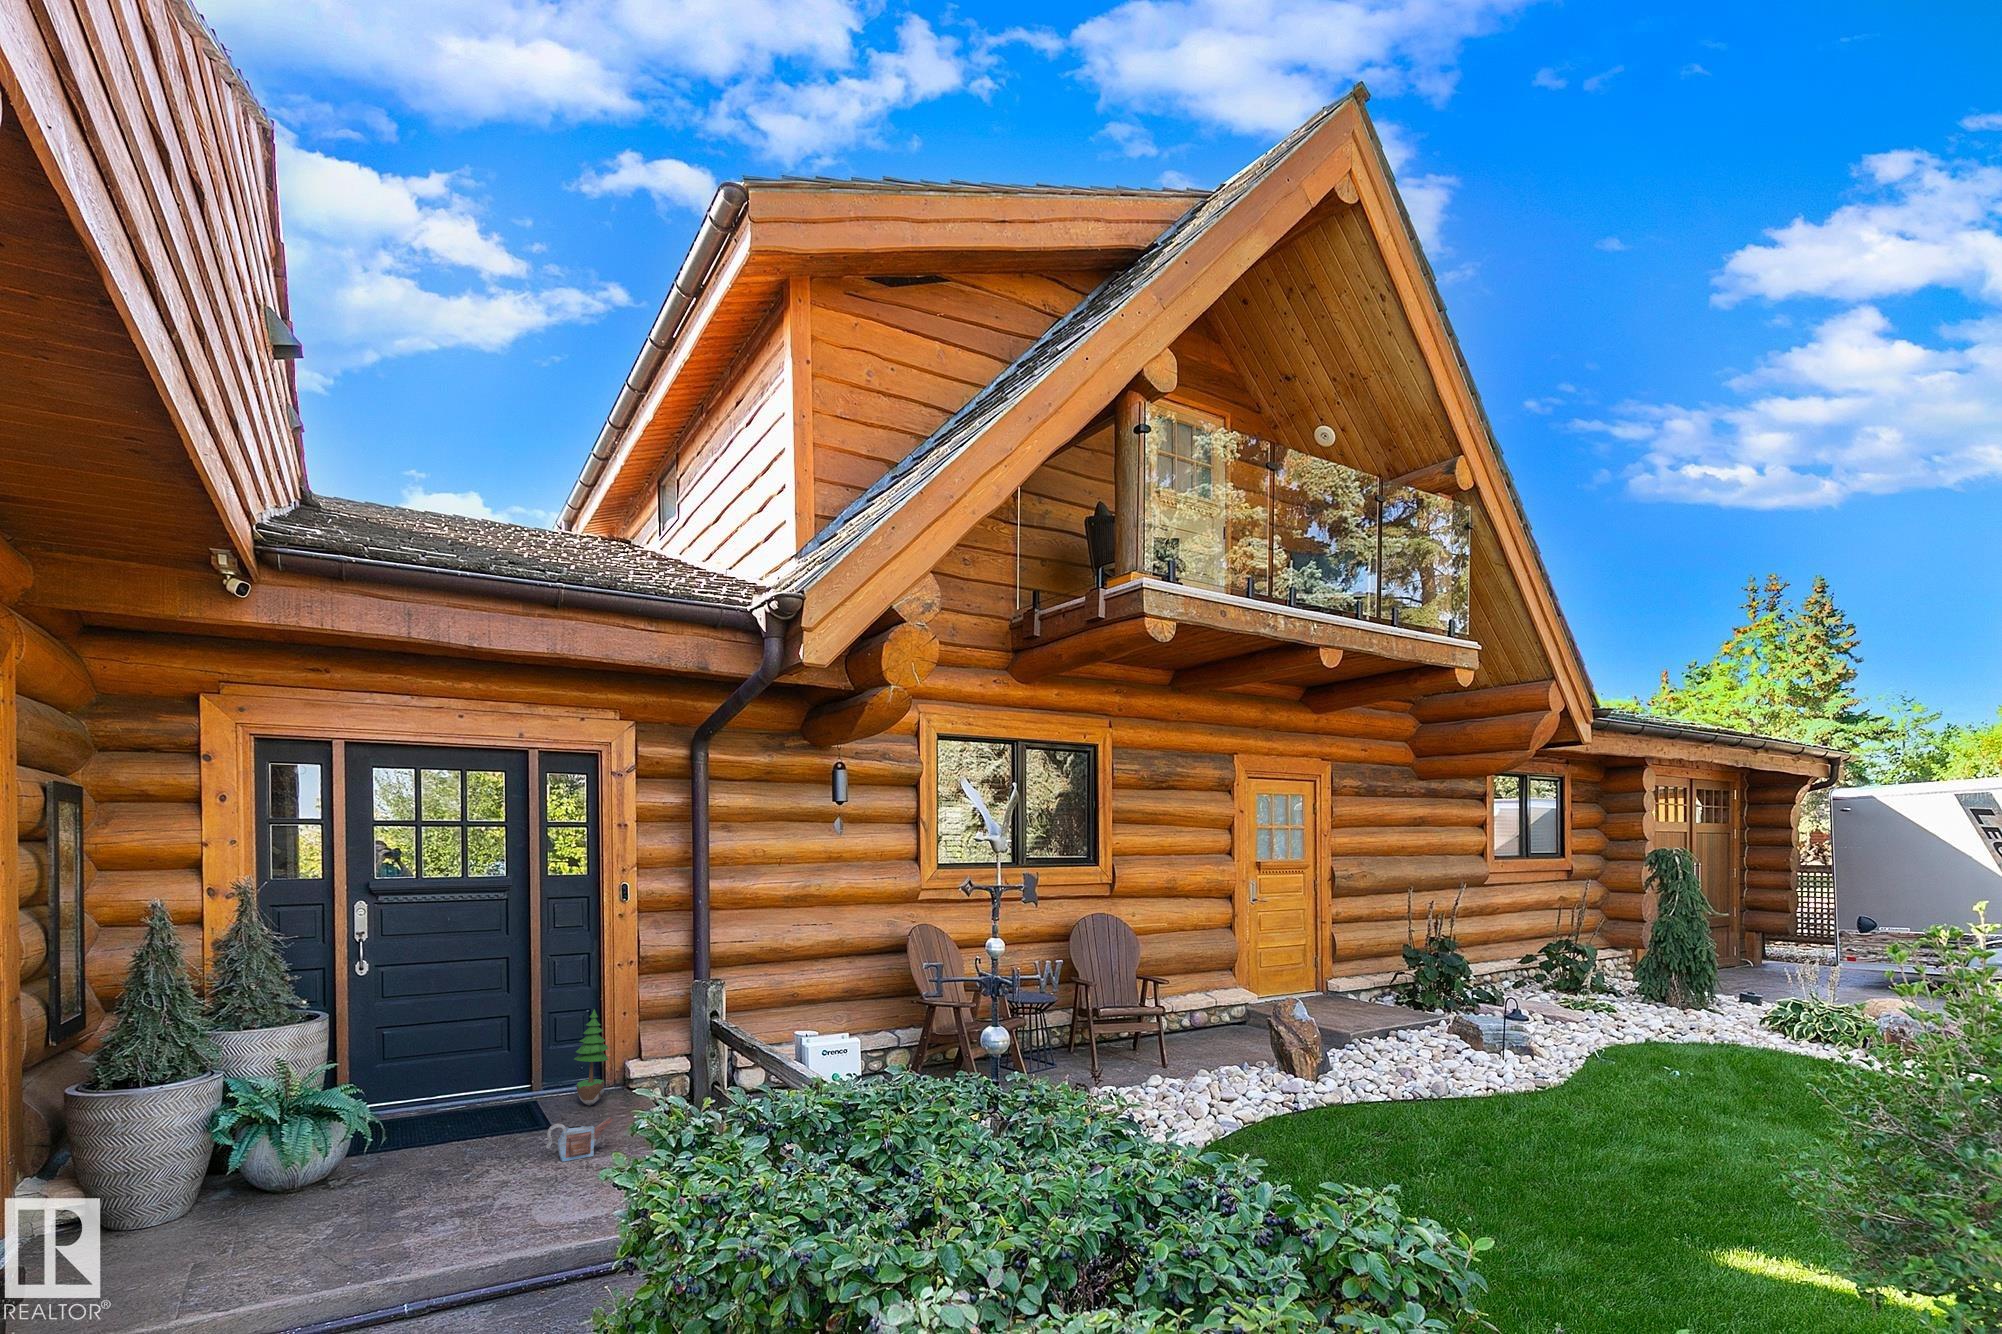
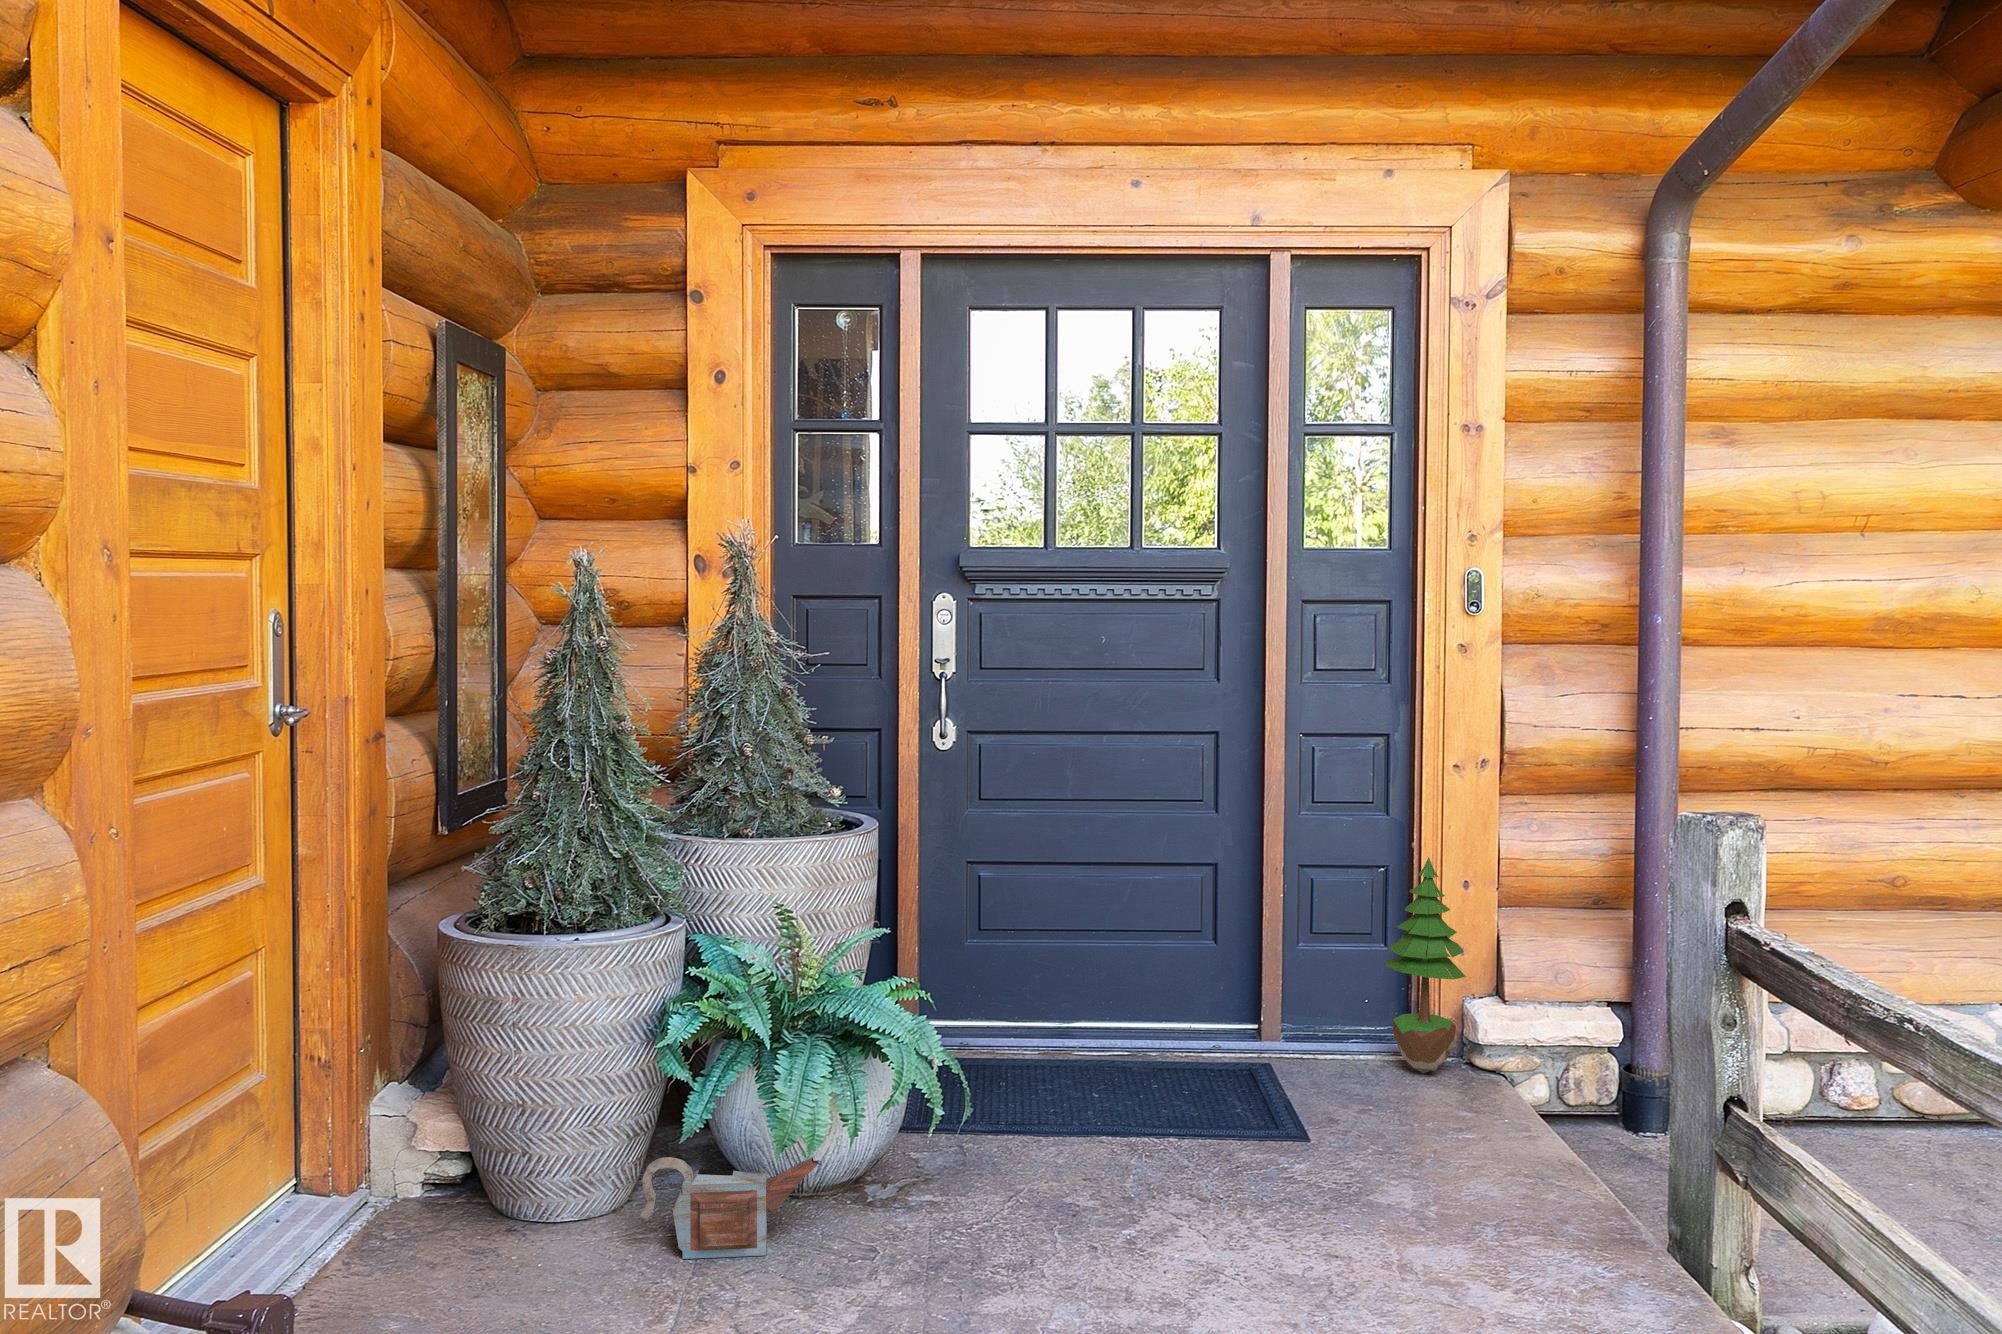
watering can: present [546,1117,613,1162] -> present [640,1157,819,1259]

